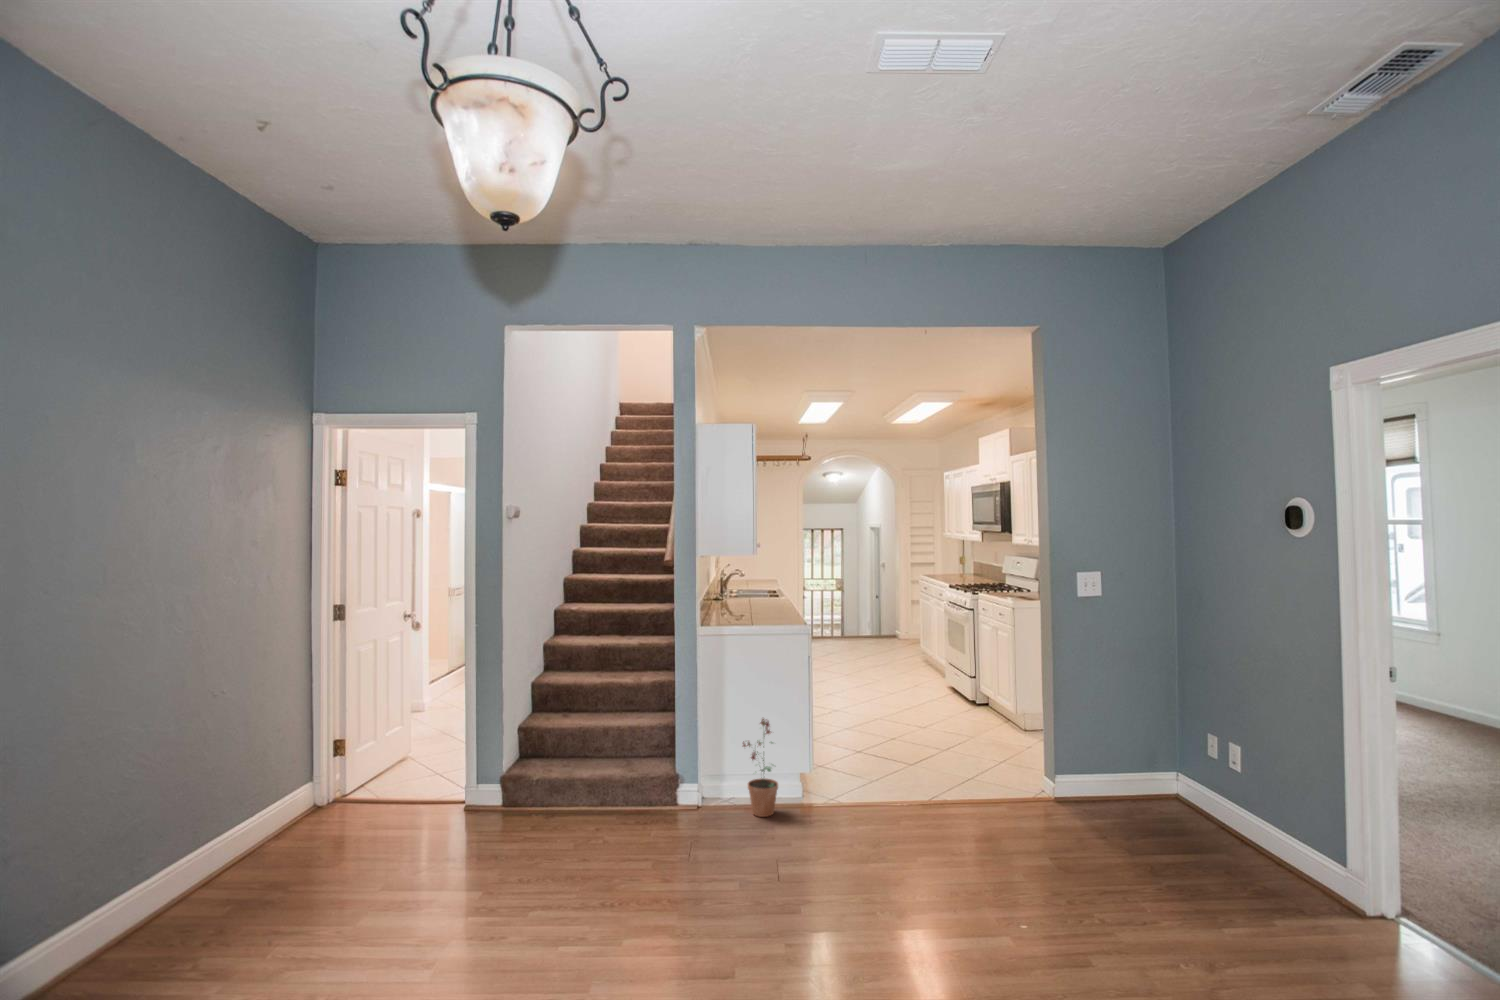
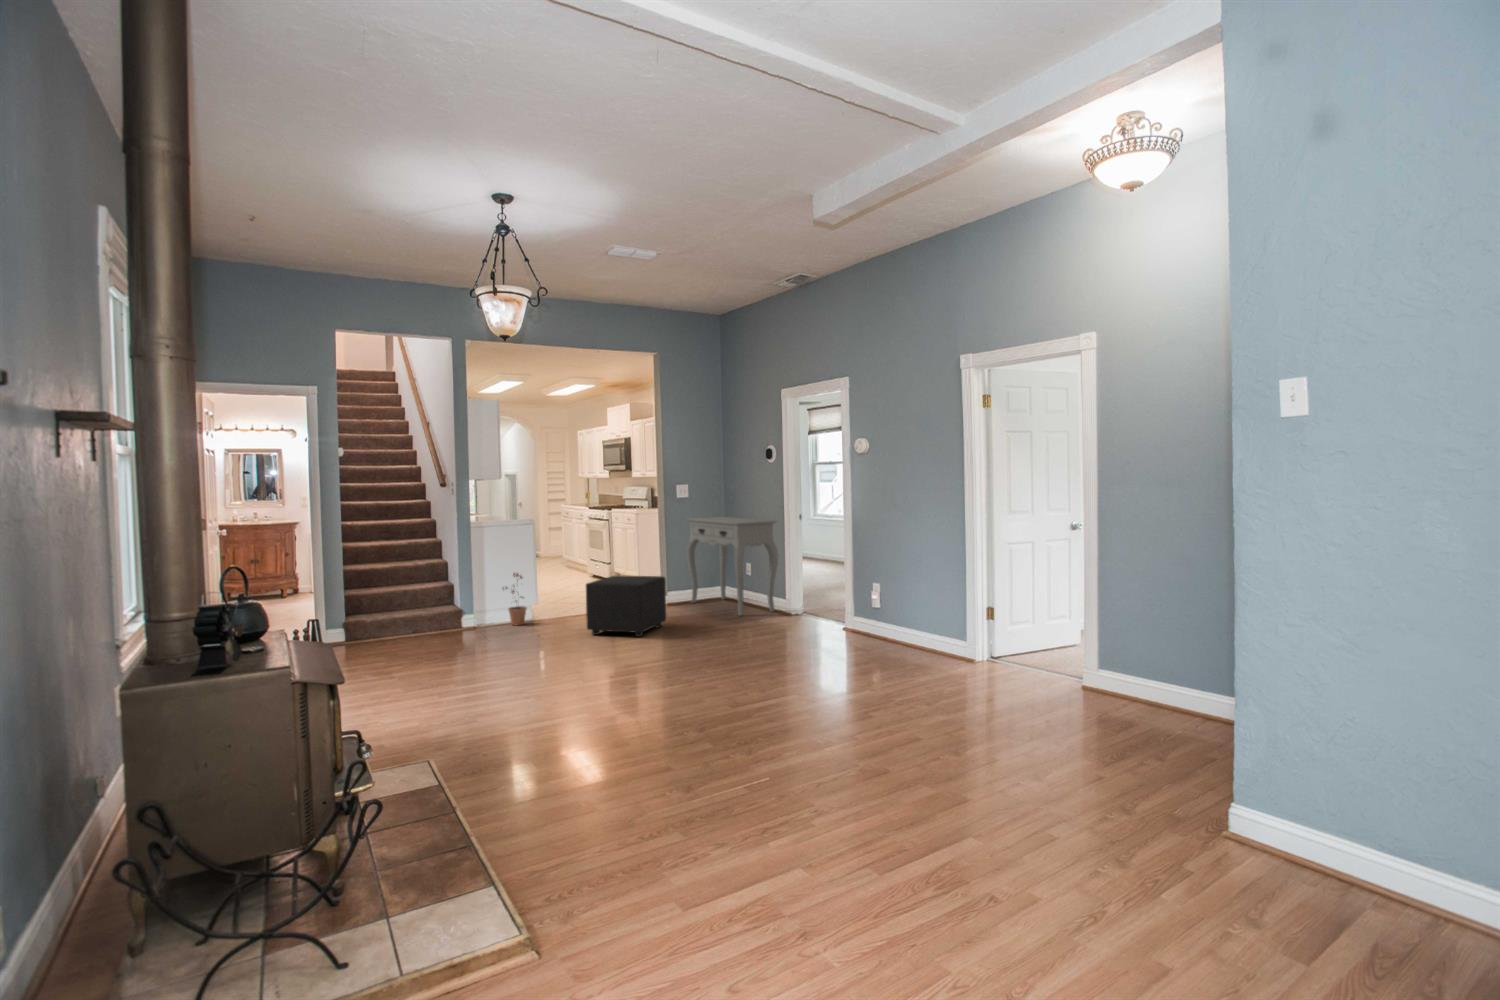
console table: none [1093,637,1330,896] -> present [686,517,778,616]
ottoman: none [852,760,1033,938] -> present [586,576,666,637]

